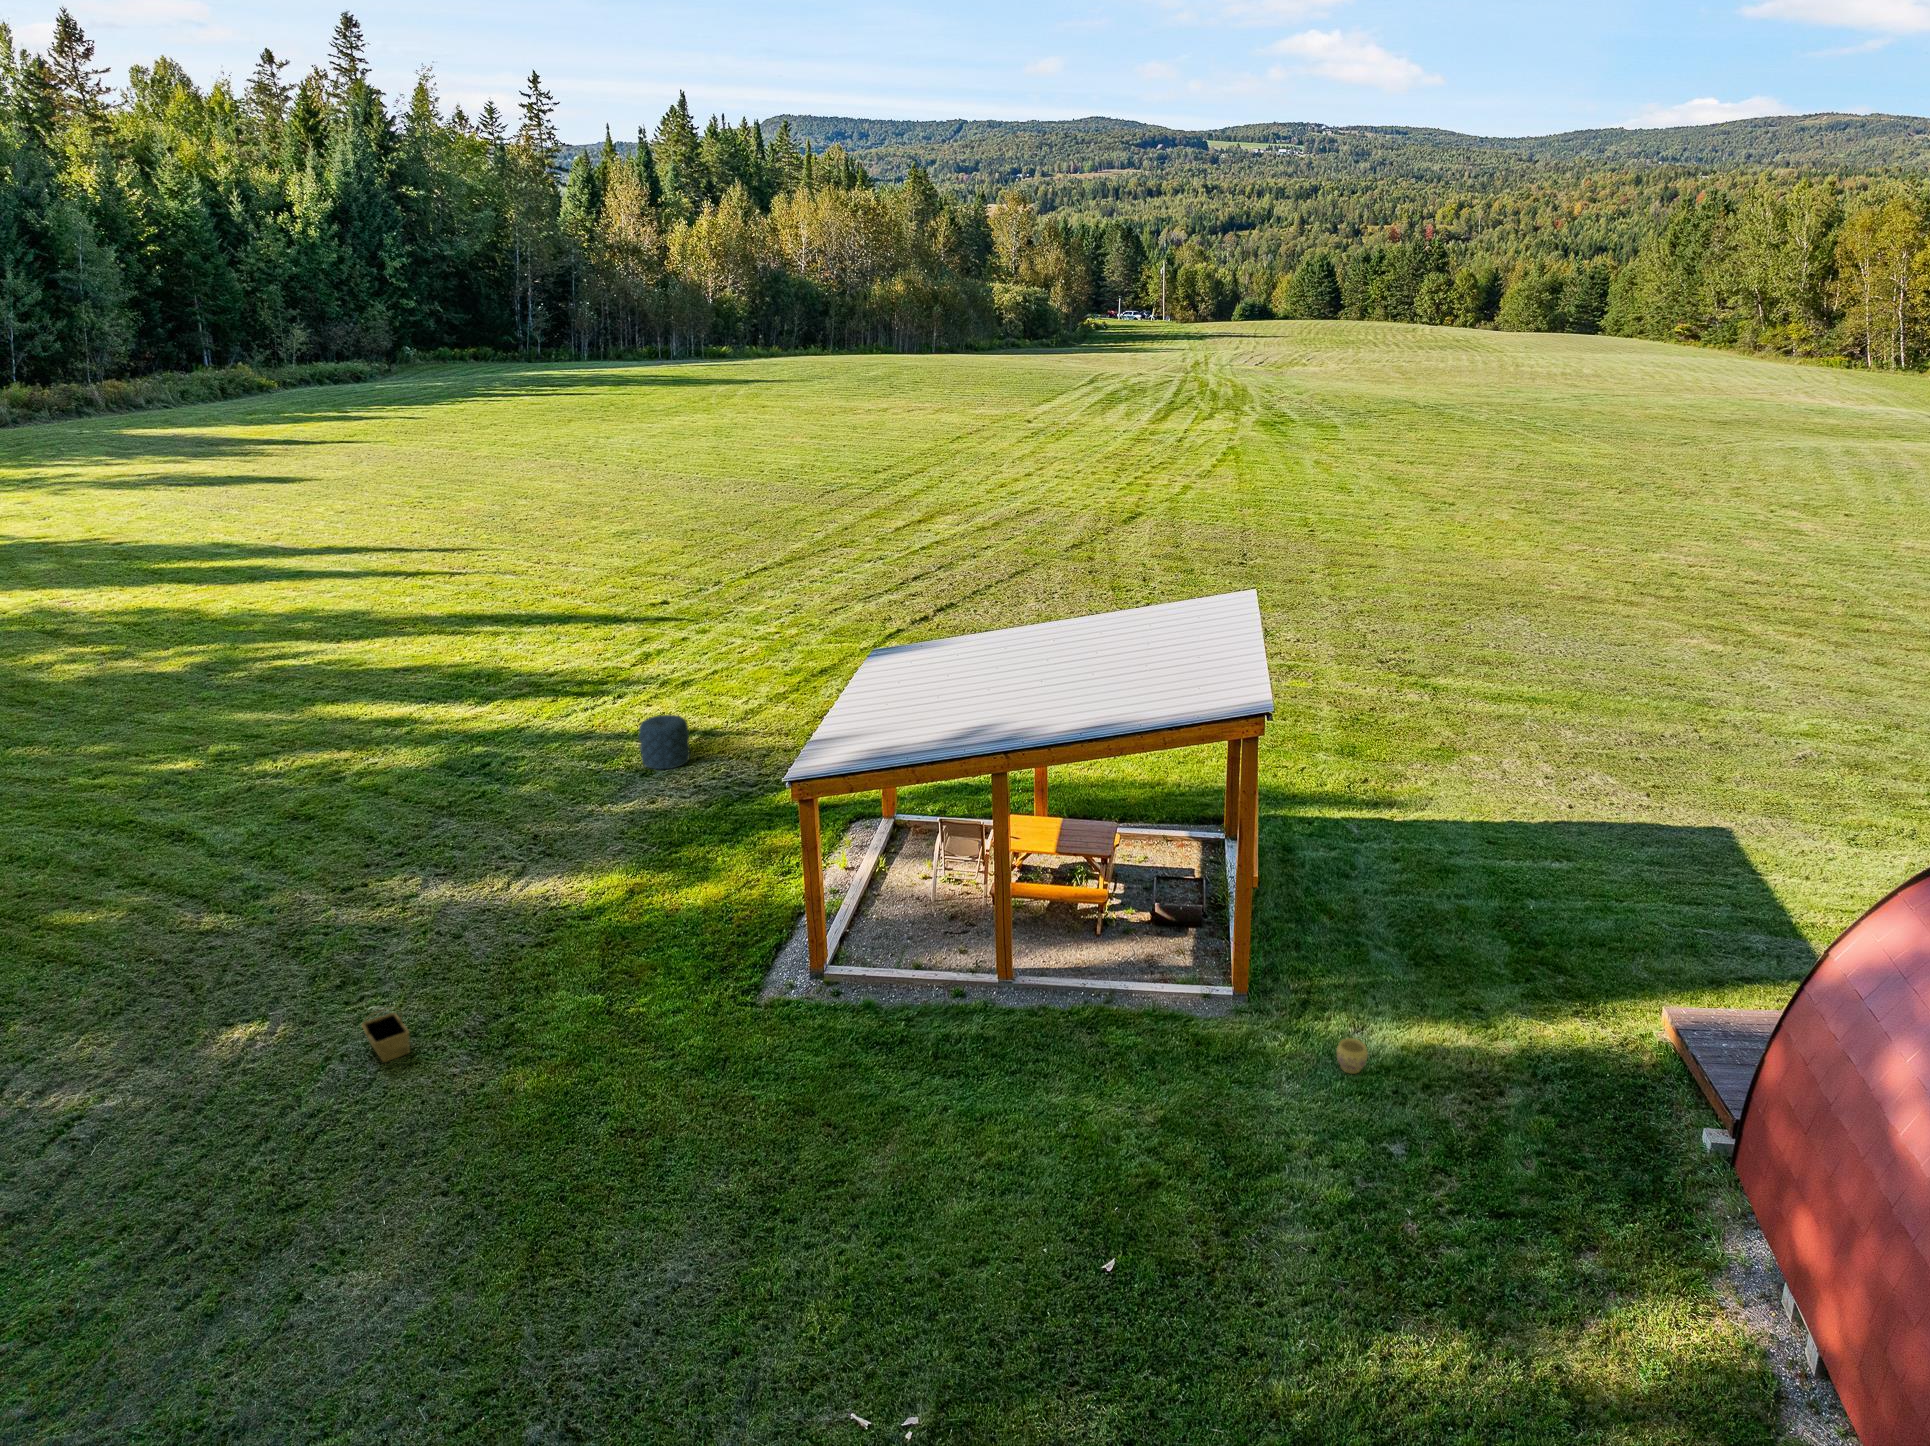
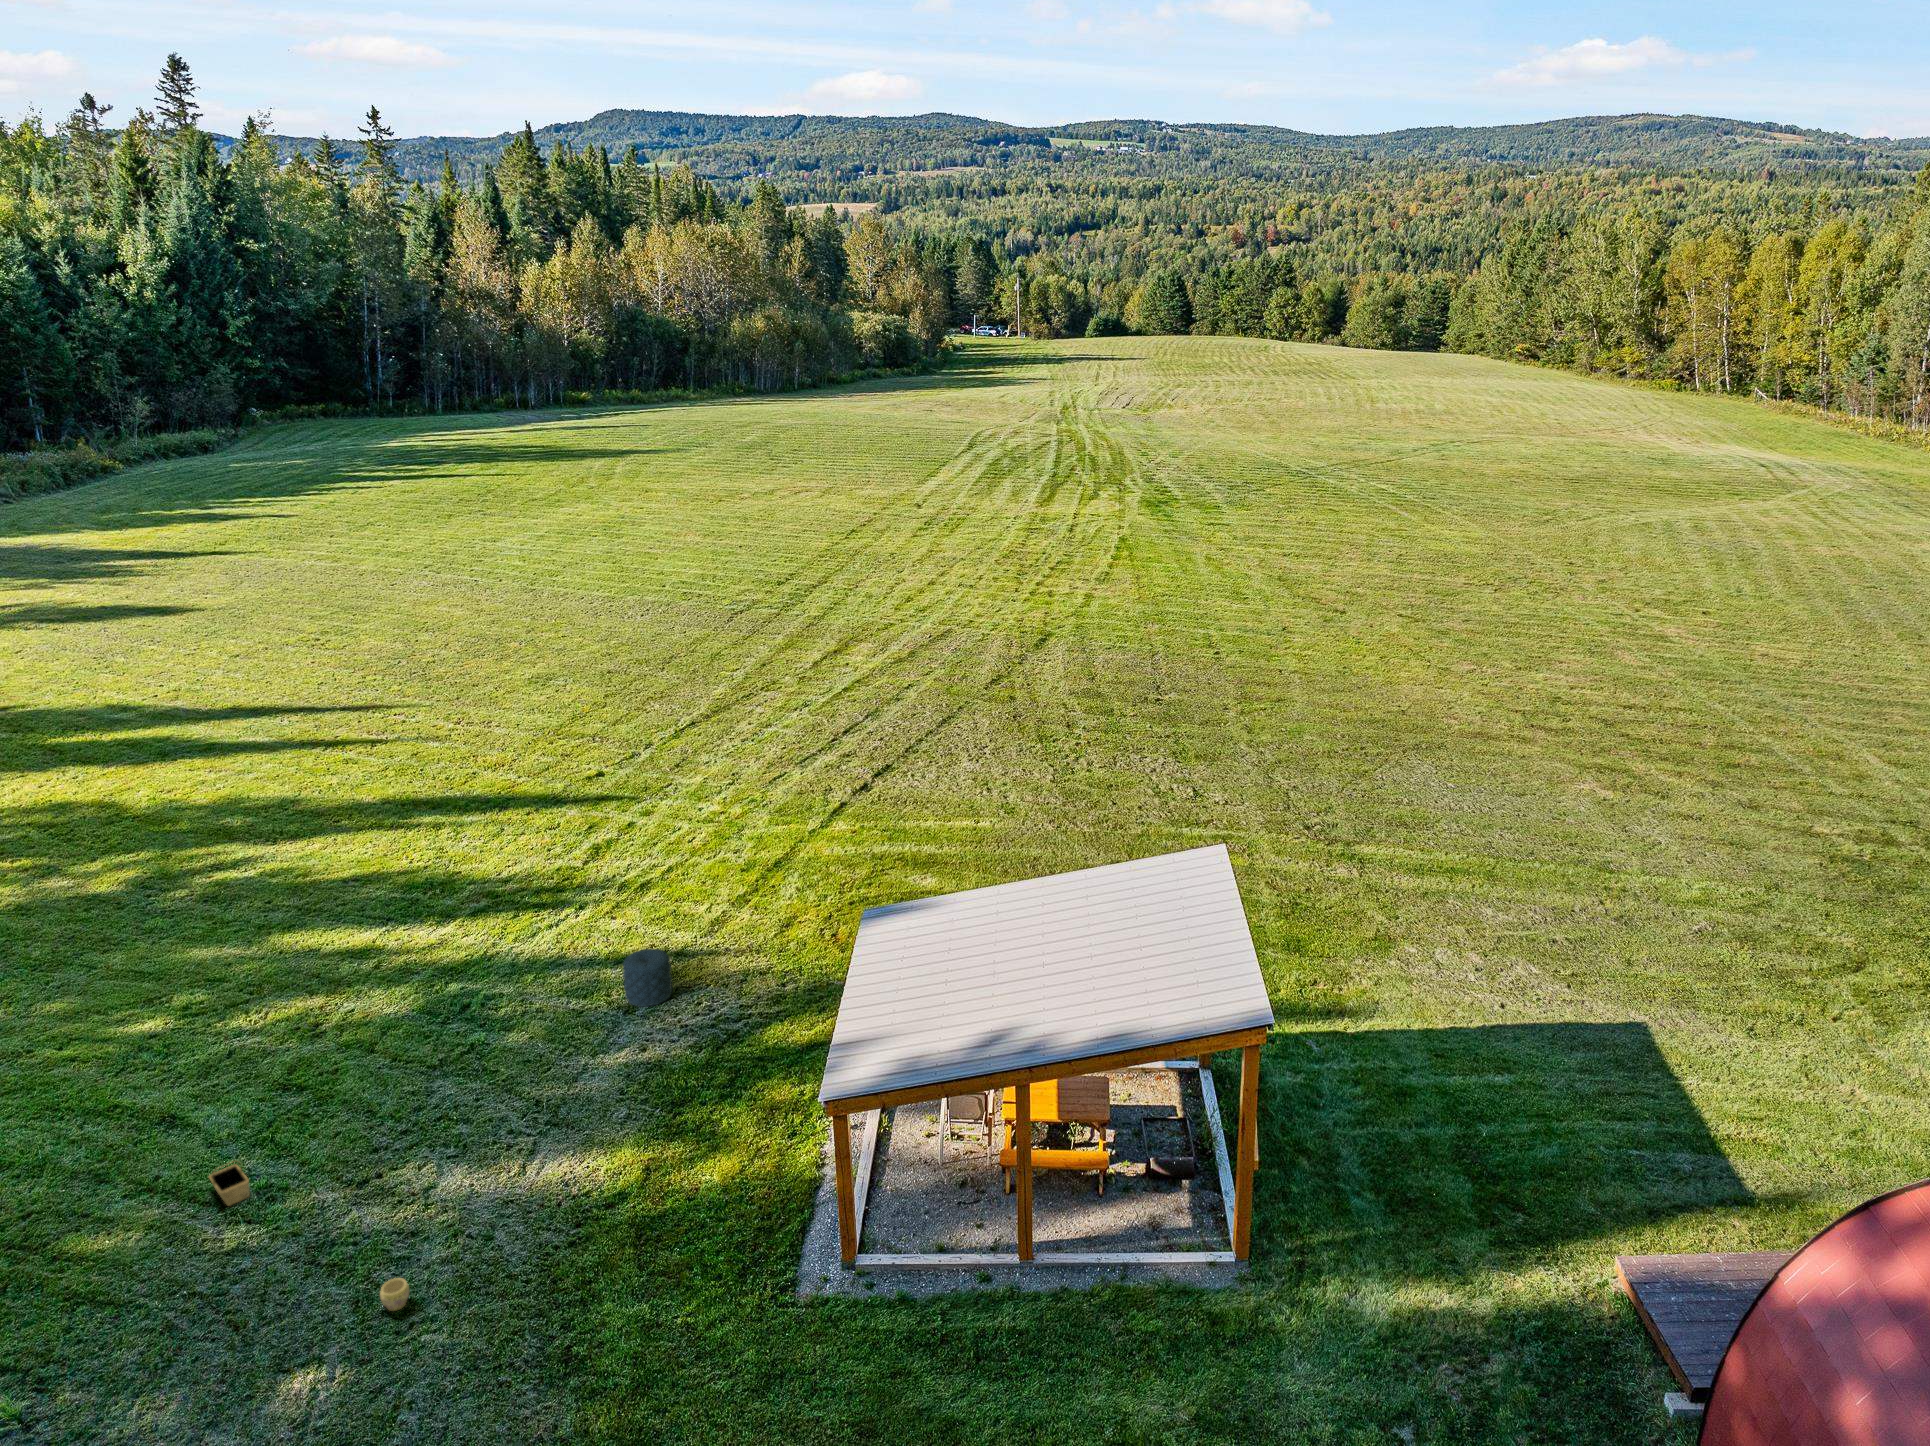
basket: present [362,1010,410,1062] -> present [209,1164,250,1206]
planter: present [1337,1038,1368,1074] -> present [380,1278,409,1311]

